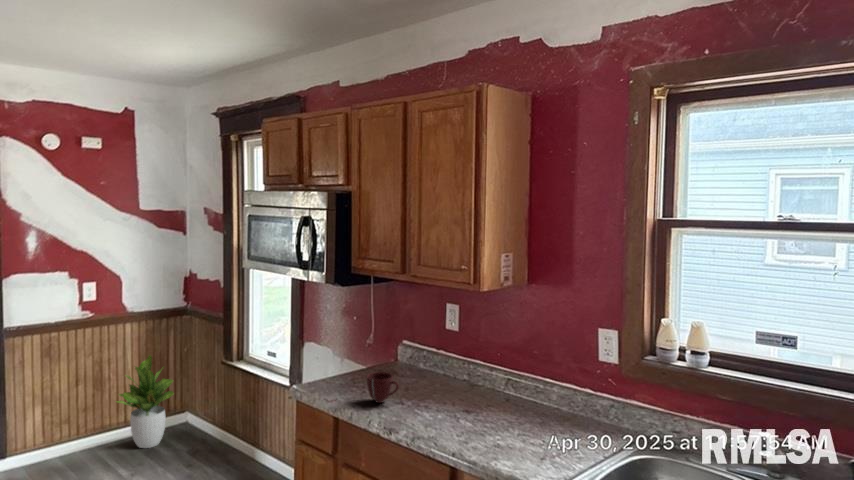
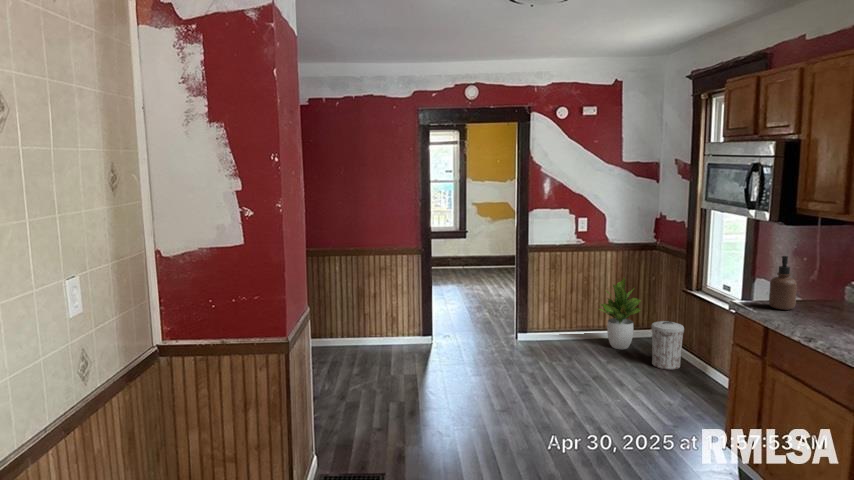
soap dispenser: none [334,325,361,389] -> present [769,256,797,310]
mug: present [367,372,399,403] -> none [796,297,827,322]
trash can: none [189,402,228,463] -> present [651,321,684,370]

